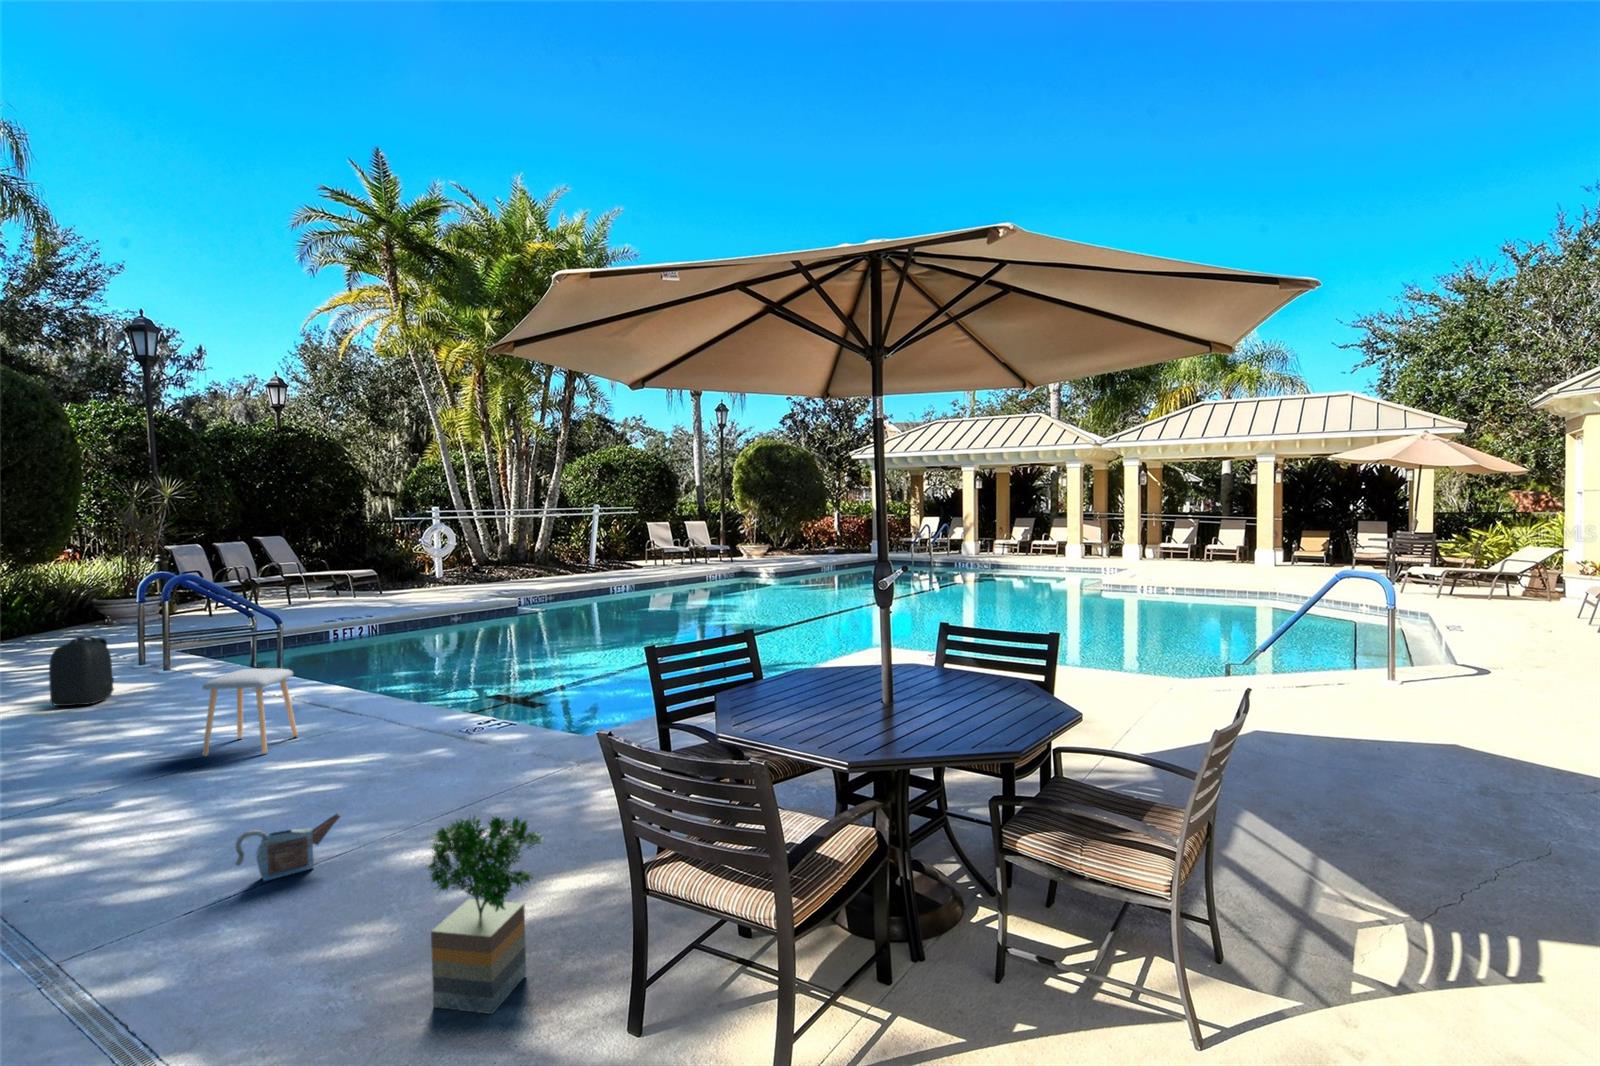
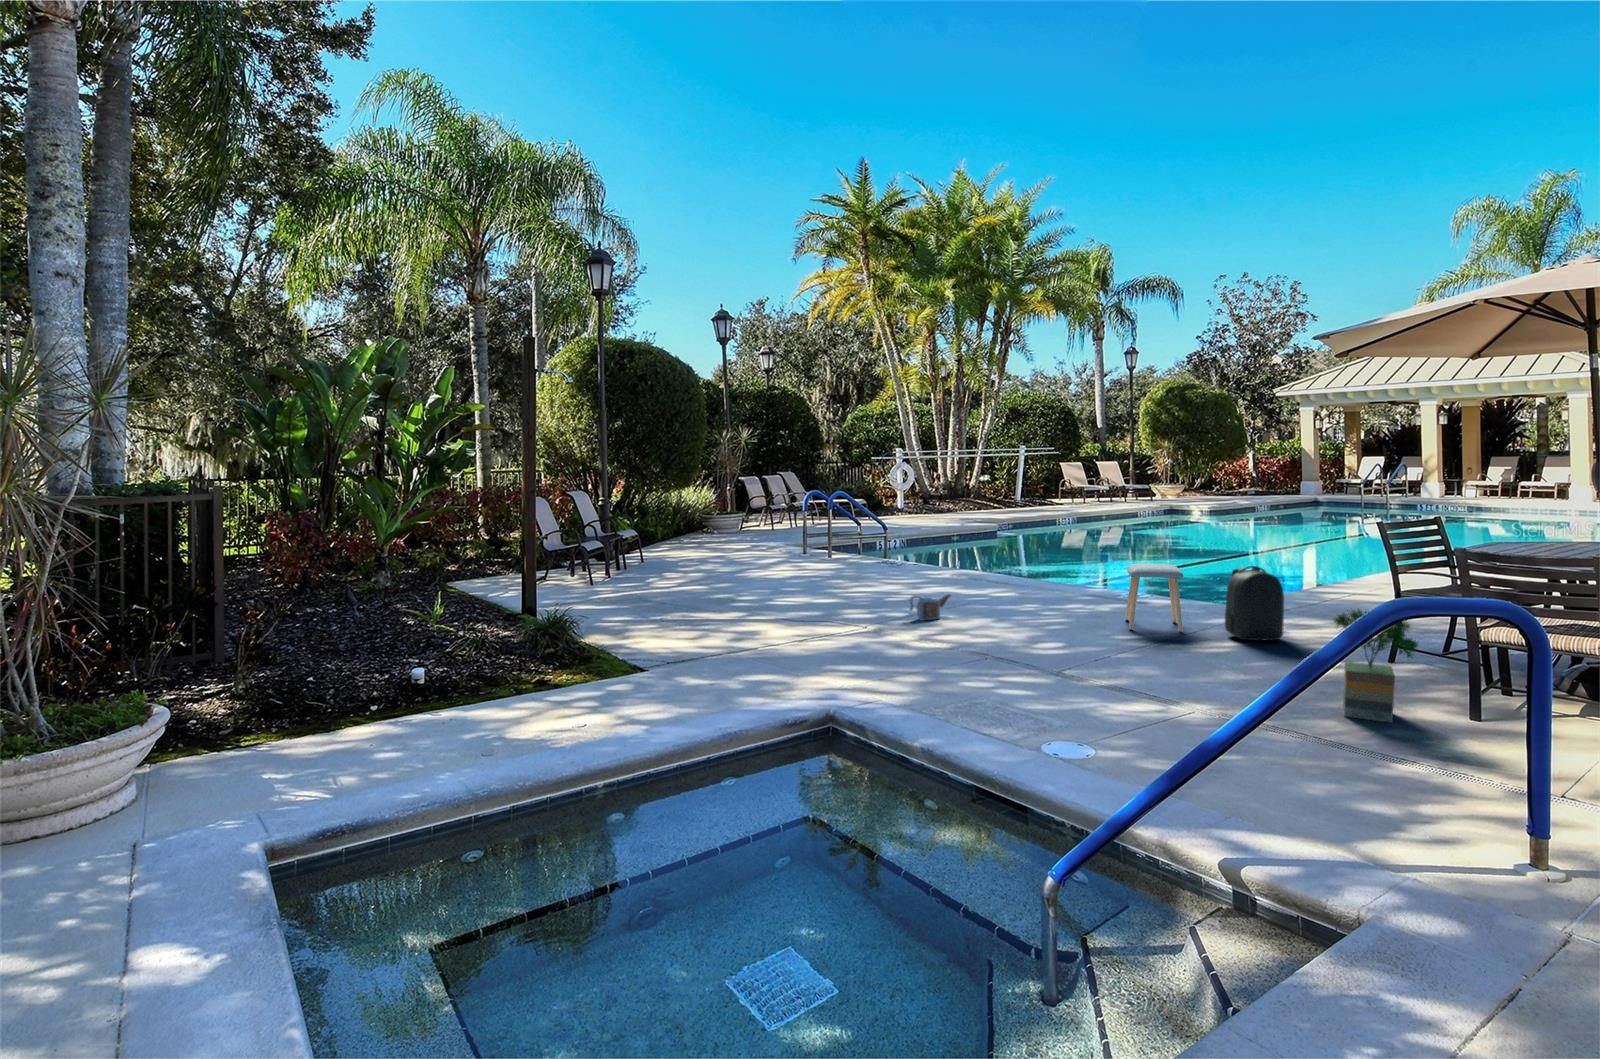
backpack: present [49,636,114,706] -> present [1225,566,1284,640]
stool: present [202,668,298,757] -> present [1125,564,1183,633]
watering can: present [235,814,341,881] -> present [910,594,950,620]

